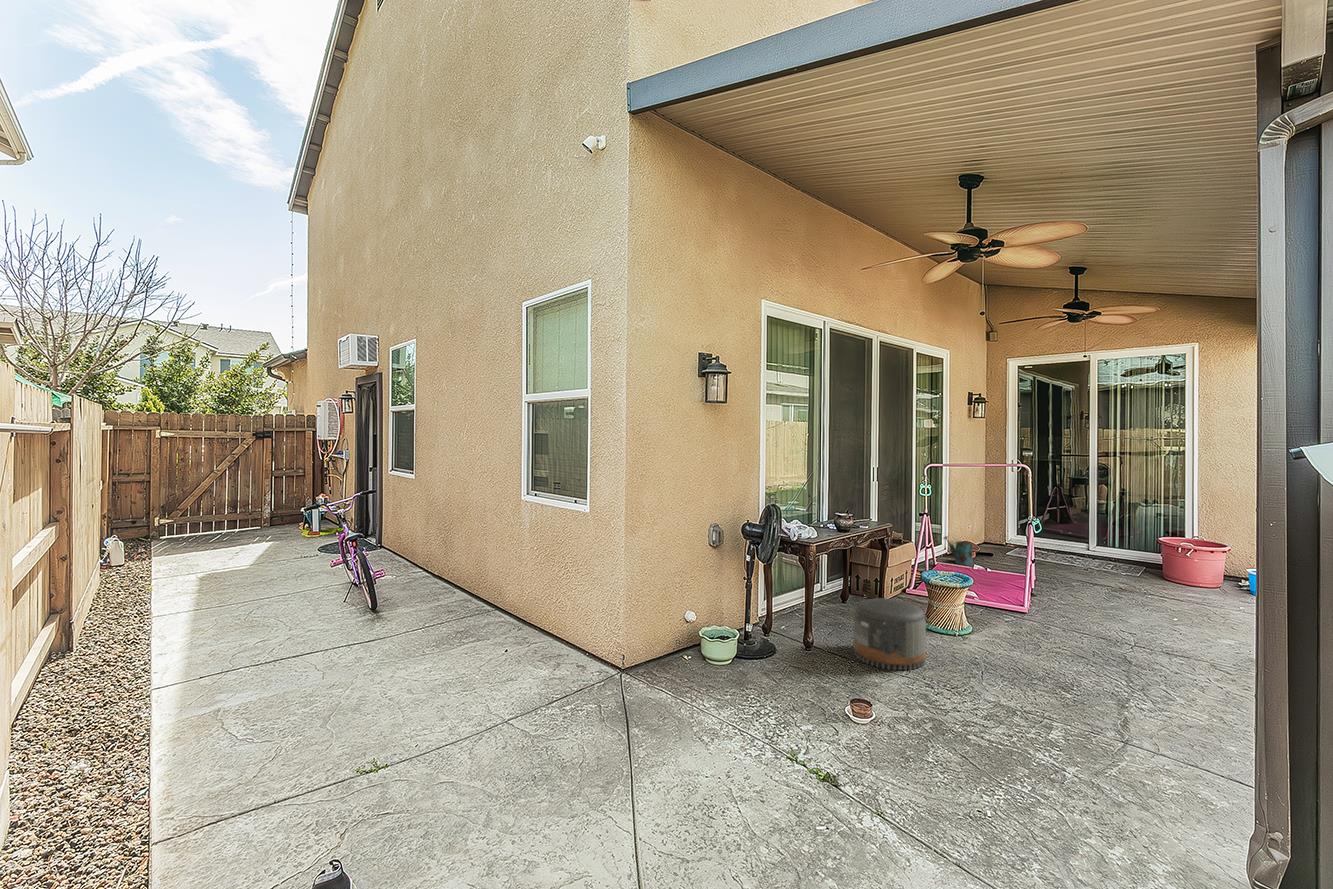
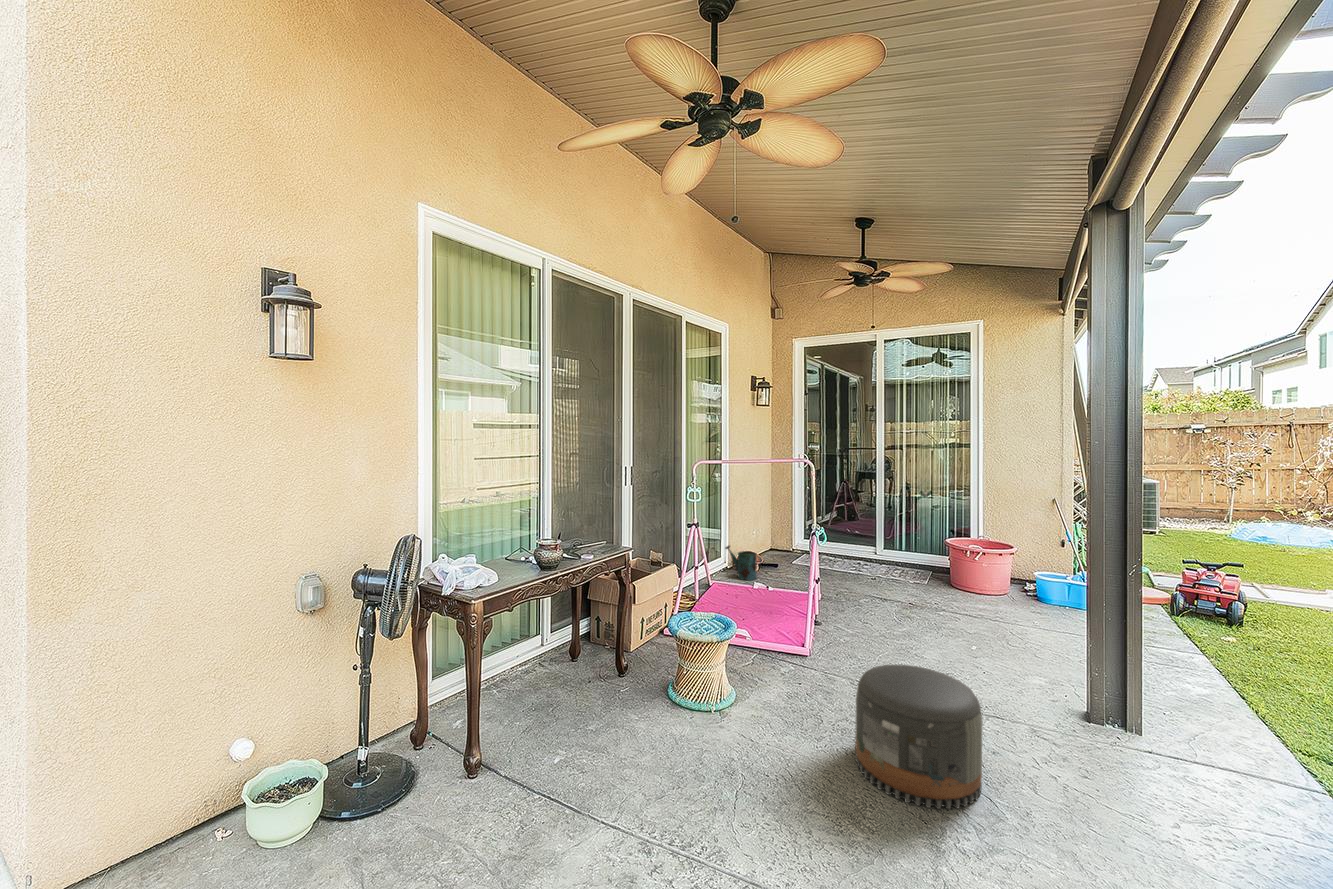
pouf: present [854,598,926,670] -> present [855,664,982,809]

